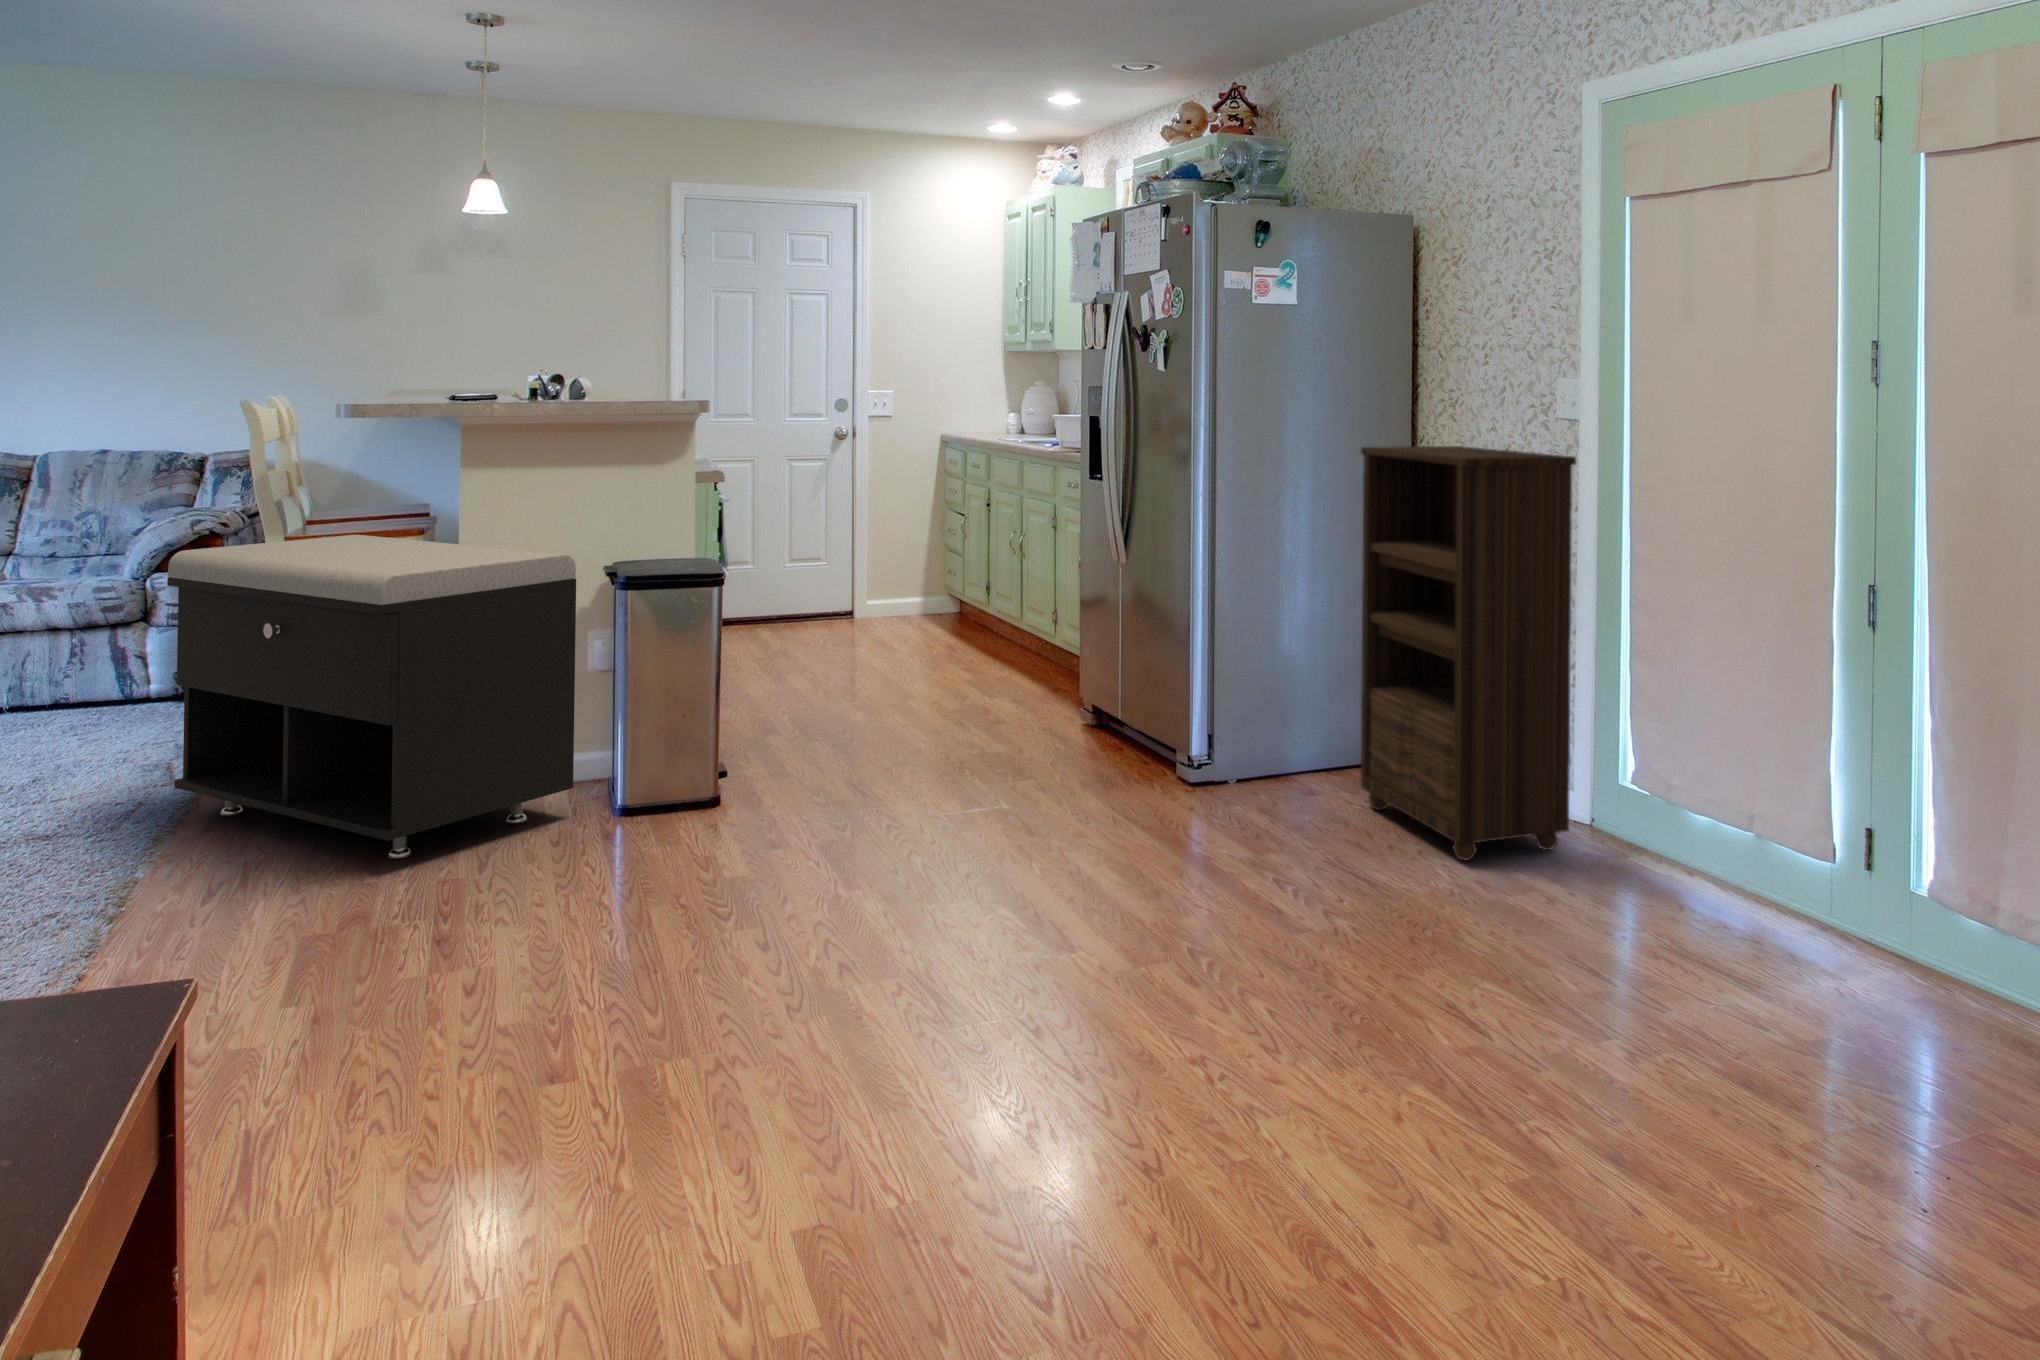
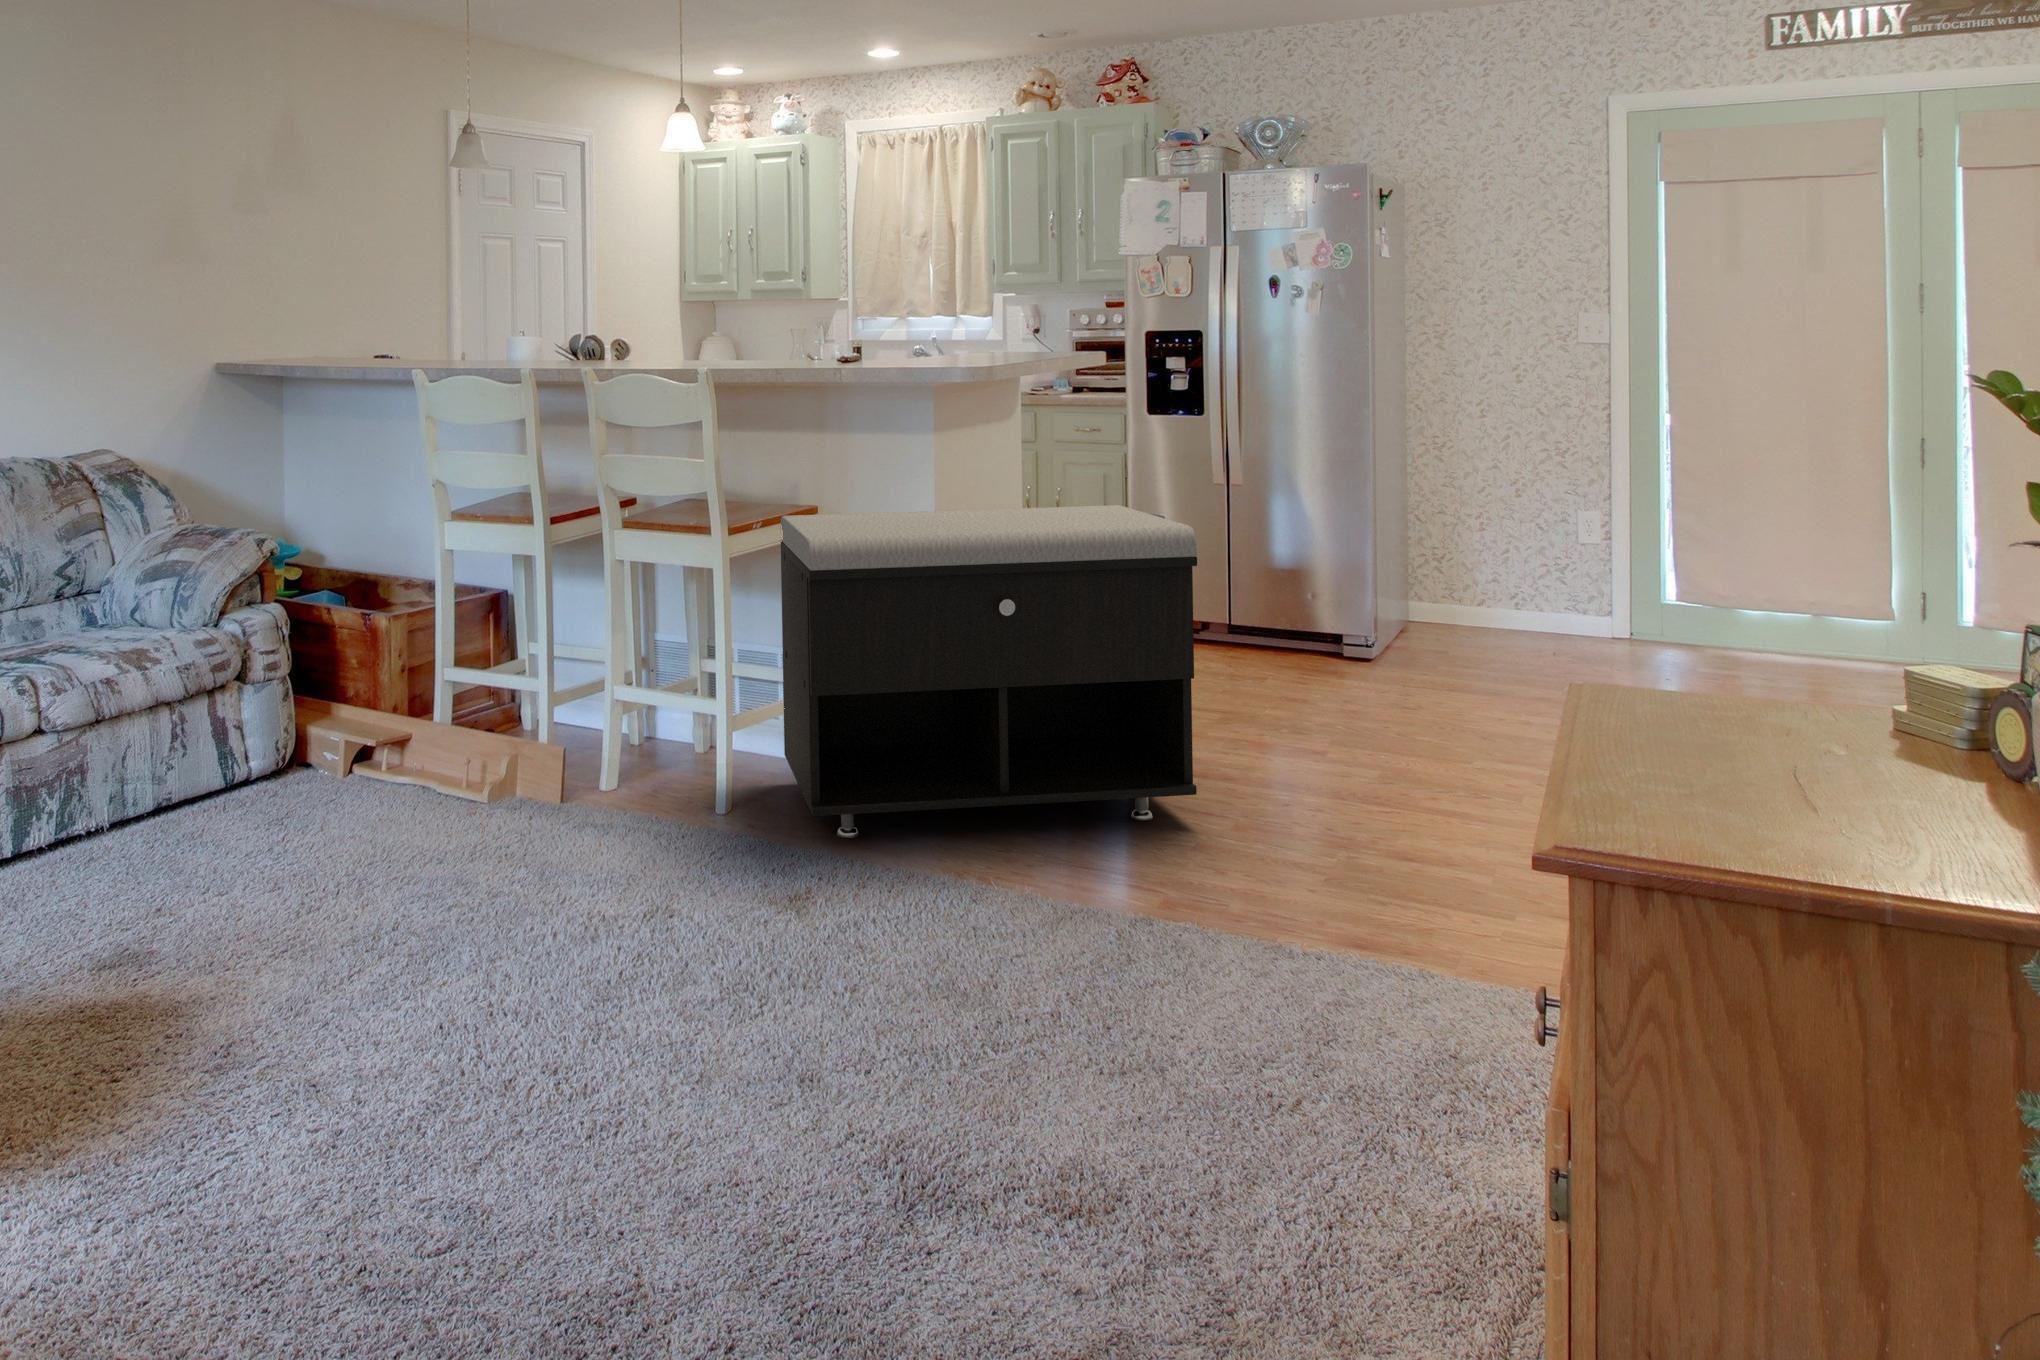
bookshelf: present [1361,446,1576,860] -> none [1480,370,1670,666]

